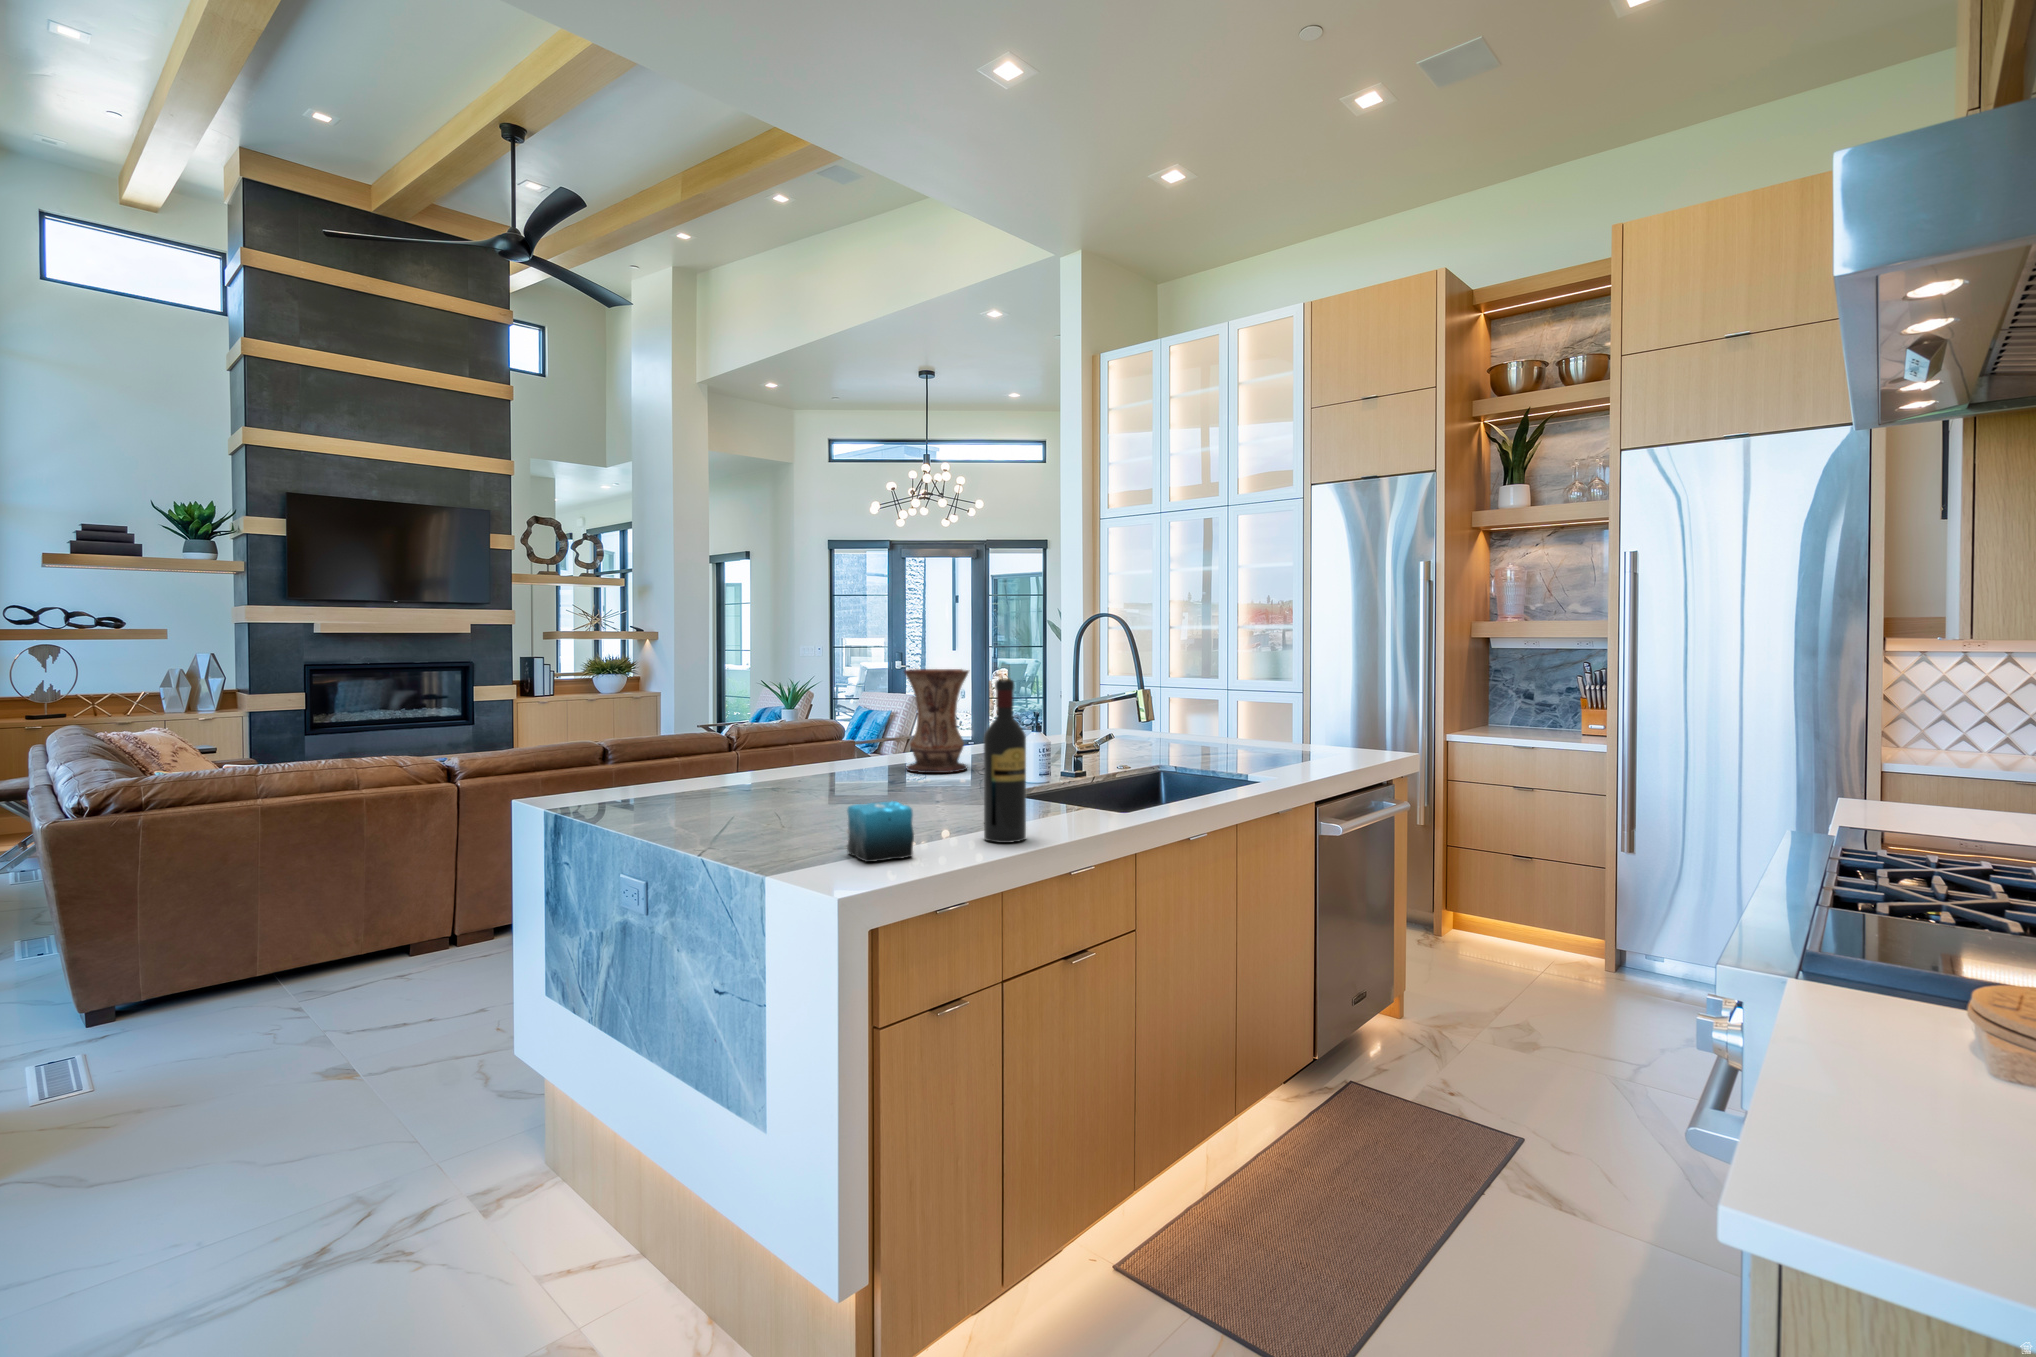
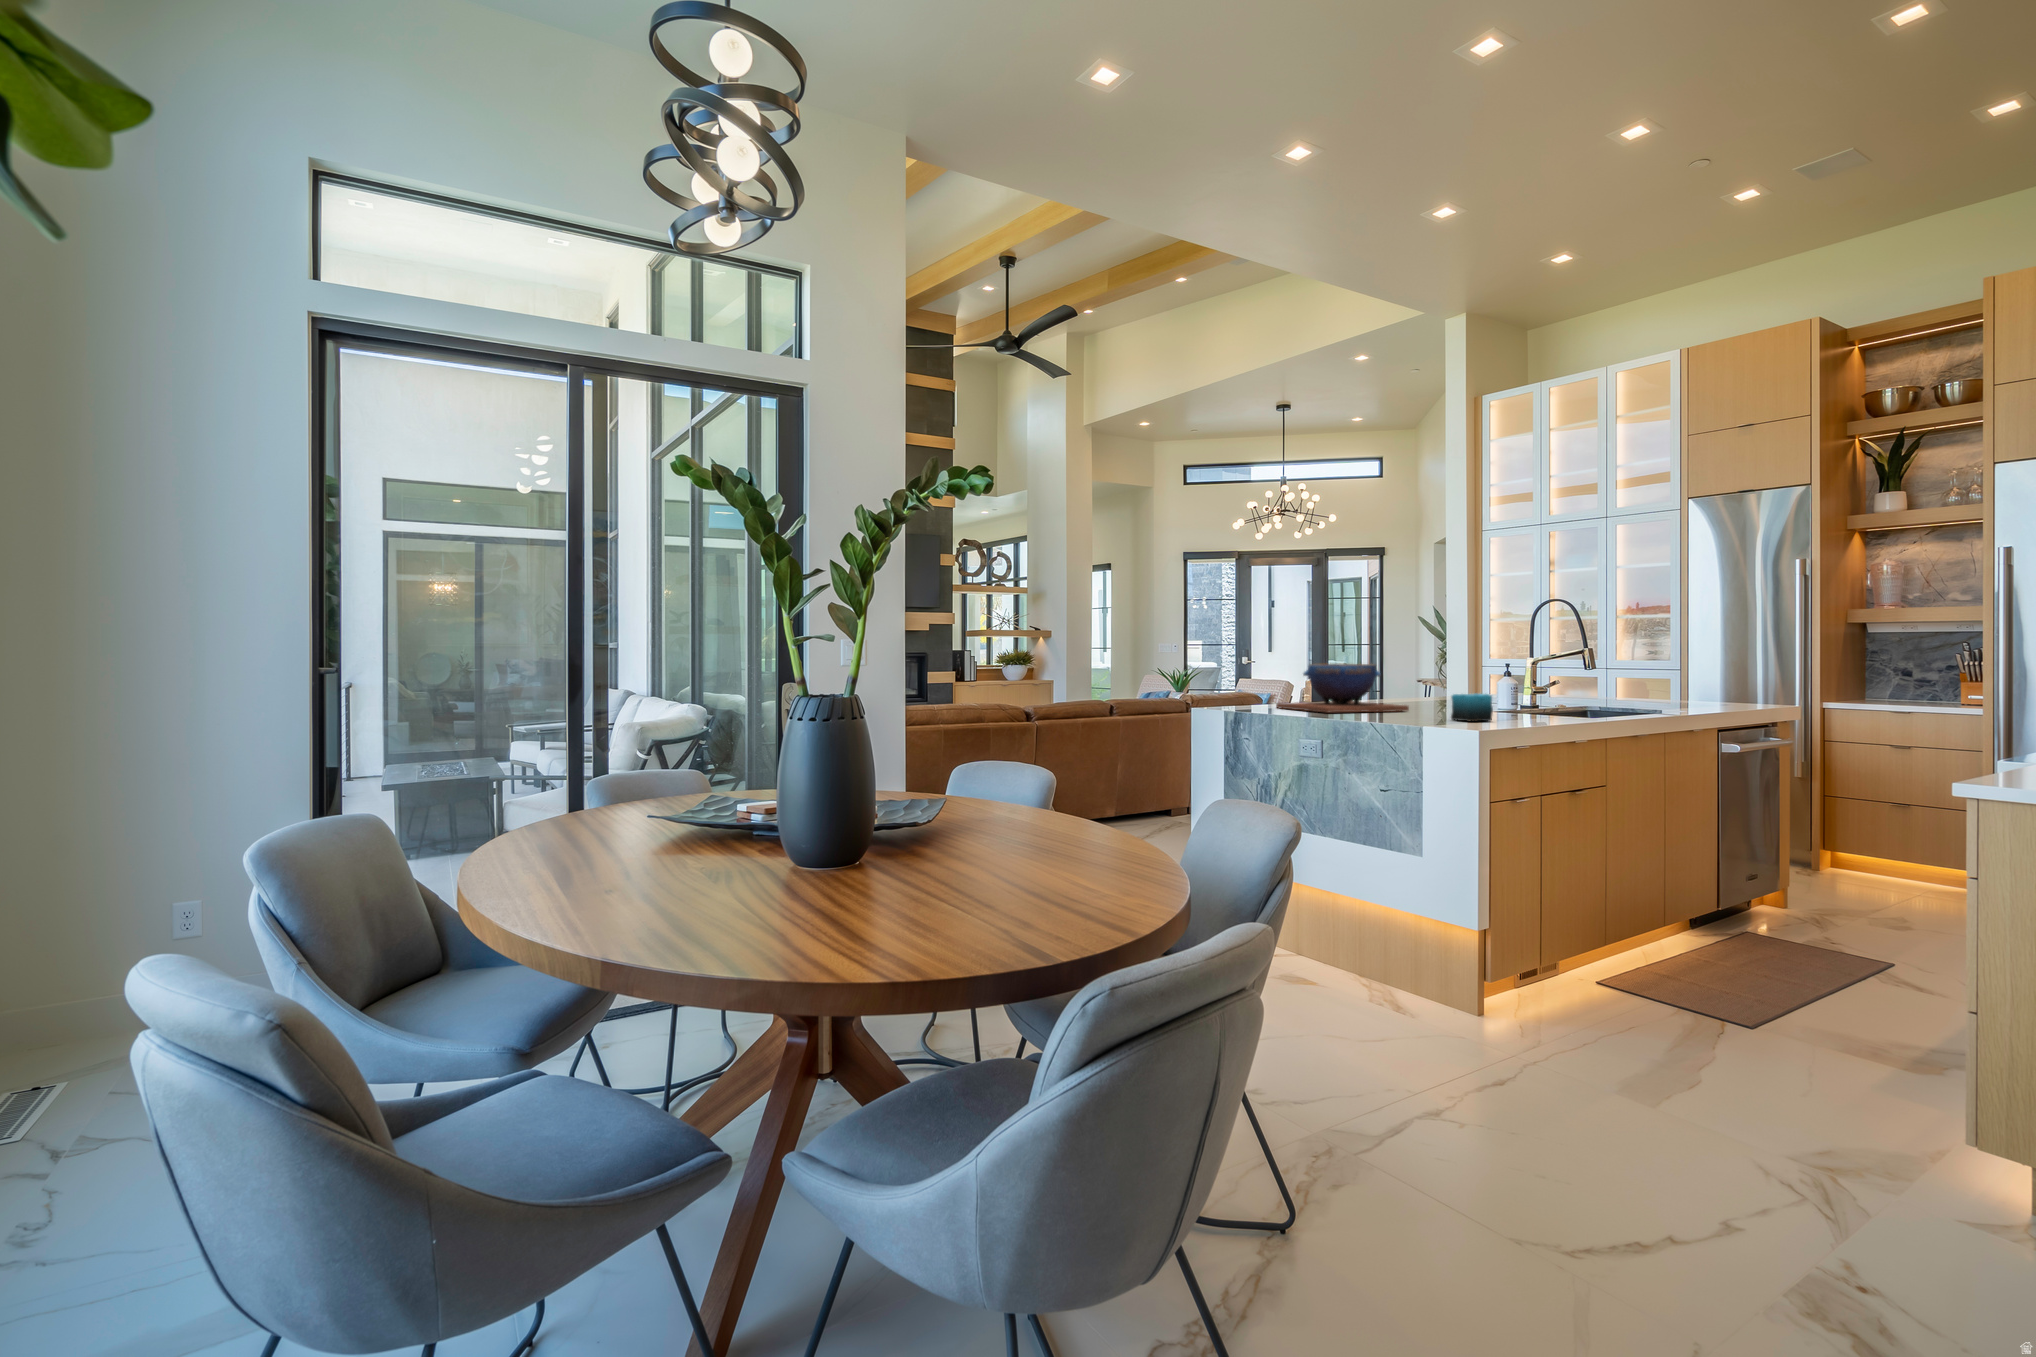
vase: present [904,669,969,773] -> none [1407,637,1453,704]
wine bottle: present [984,678,1026,843] -> none [1521,629,1548,719]
decorative bowl: none [646,722,845,824] -> present [1276,664,1409,713]

